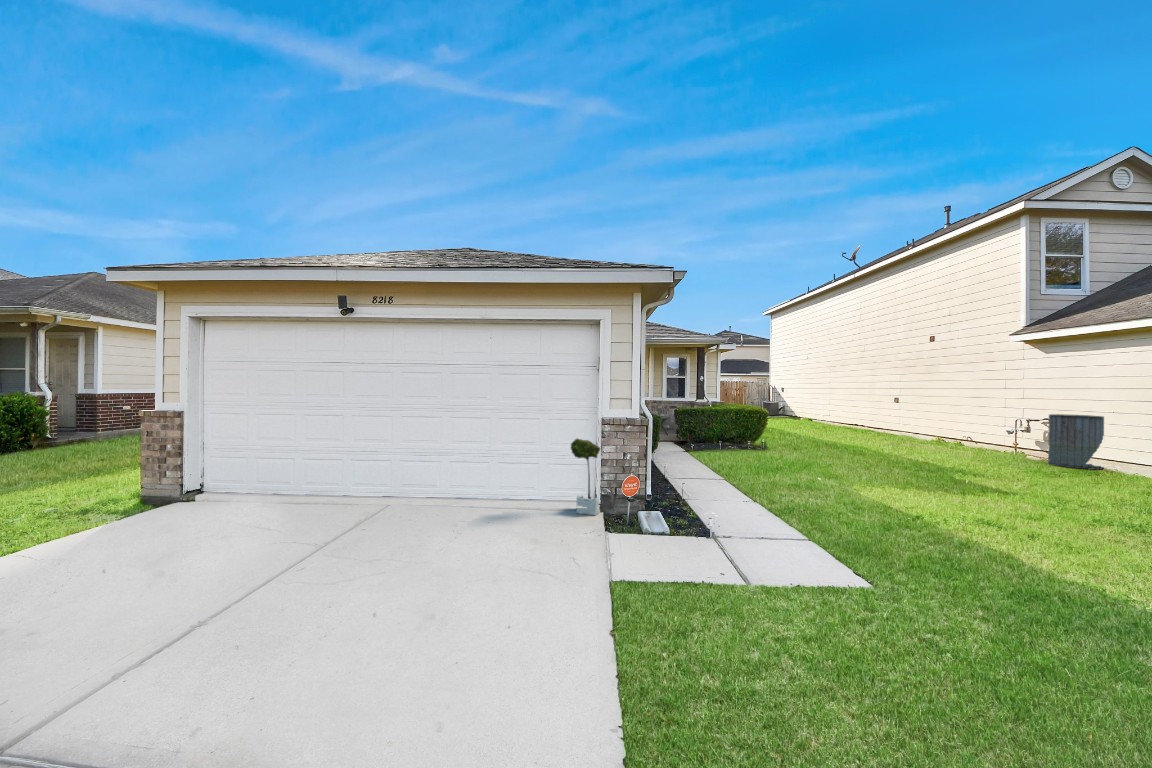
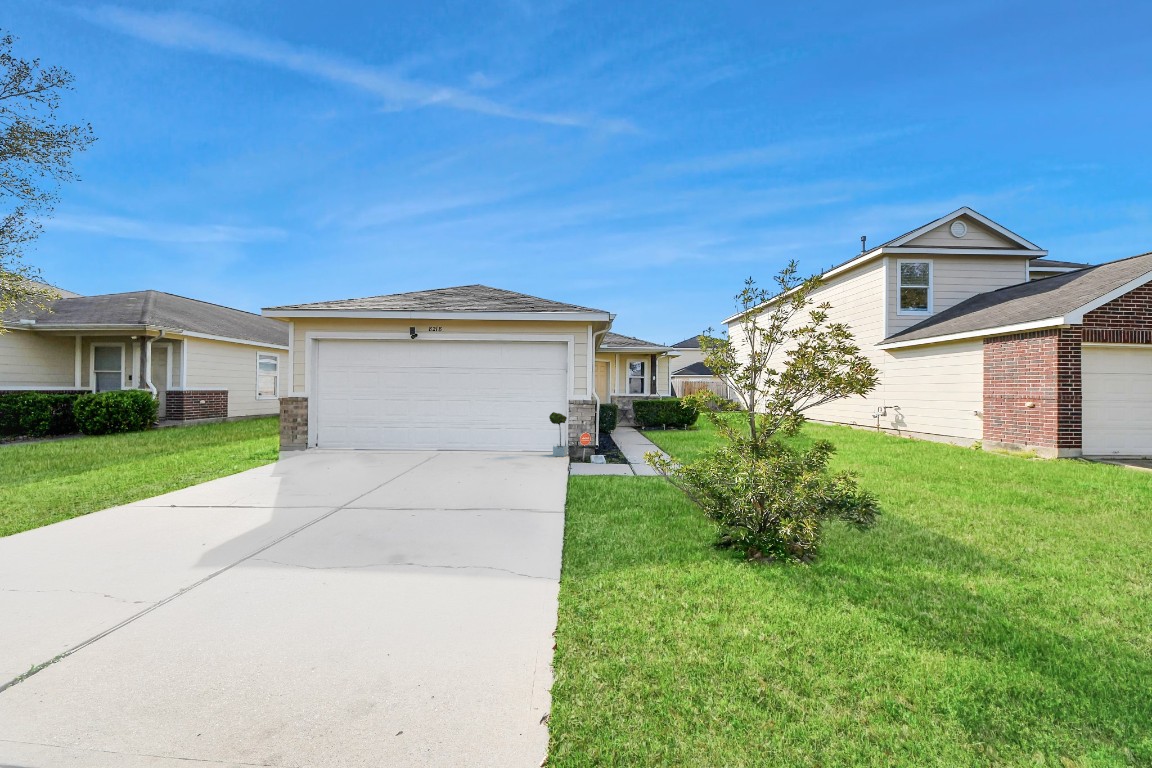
trash can: present [1048,414,1104,470] -> none [878,402,909,438]

